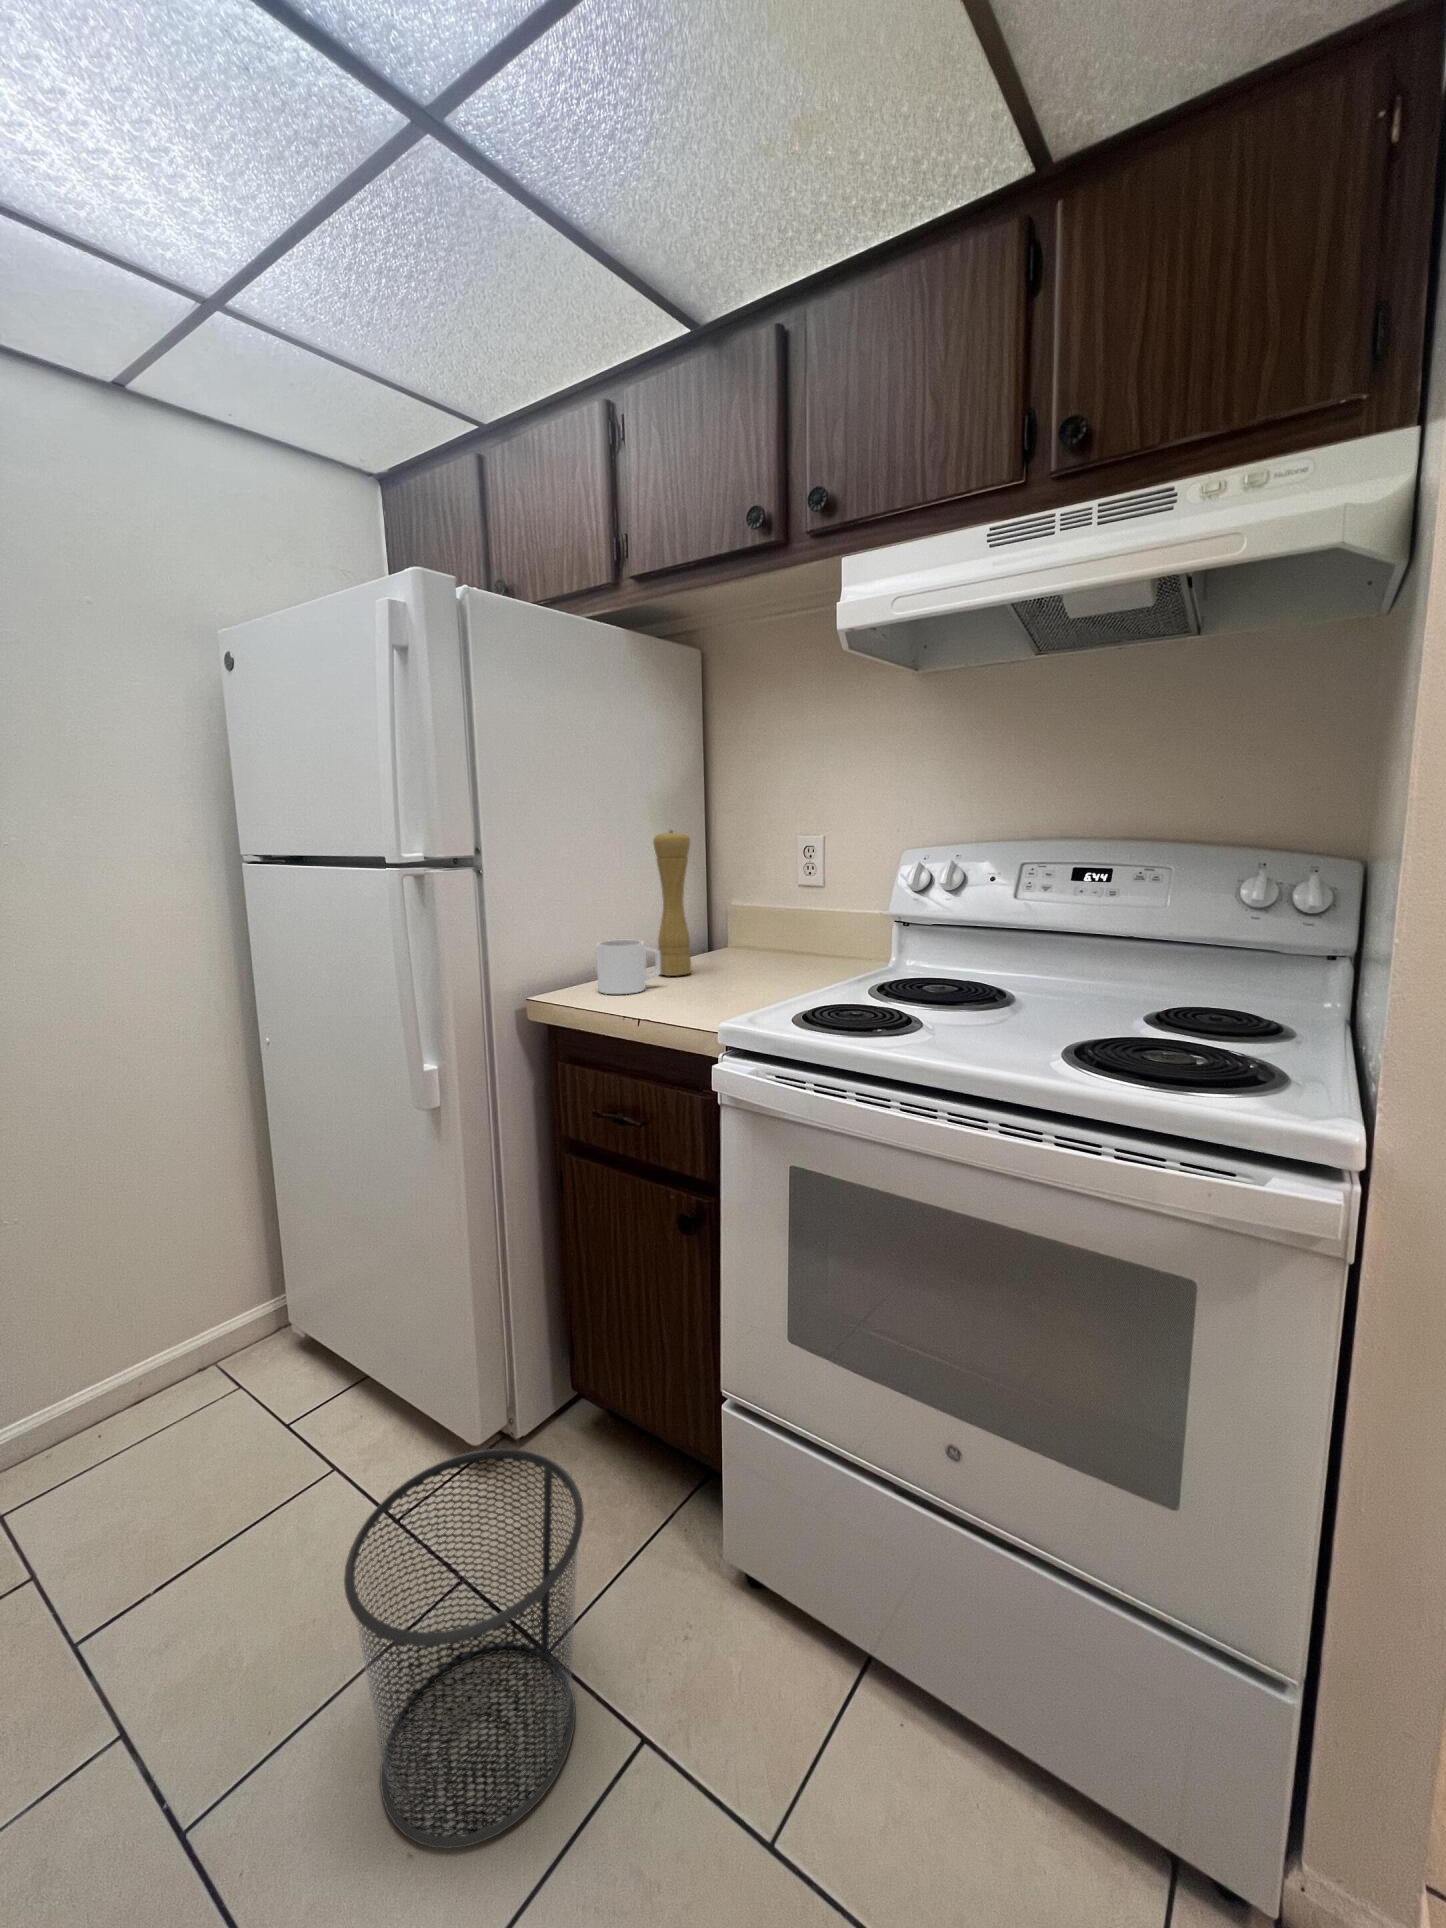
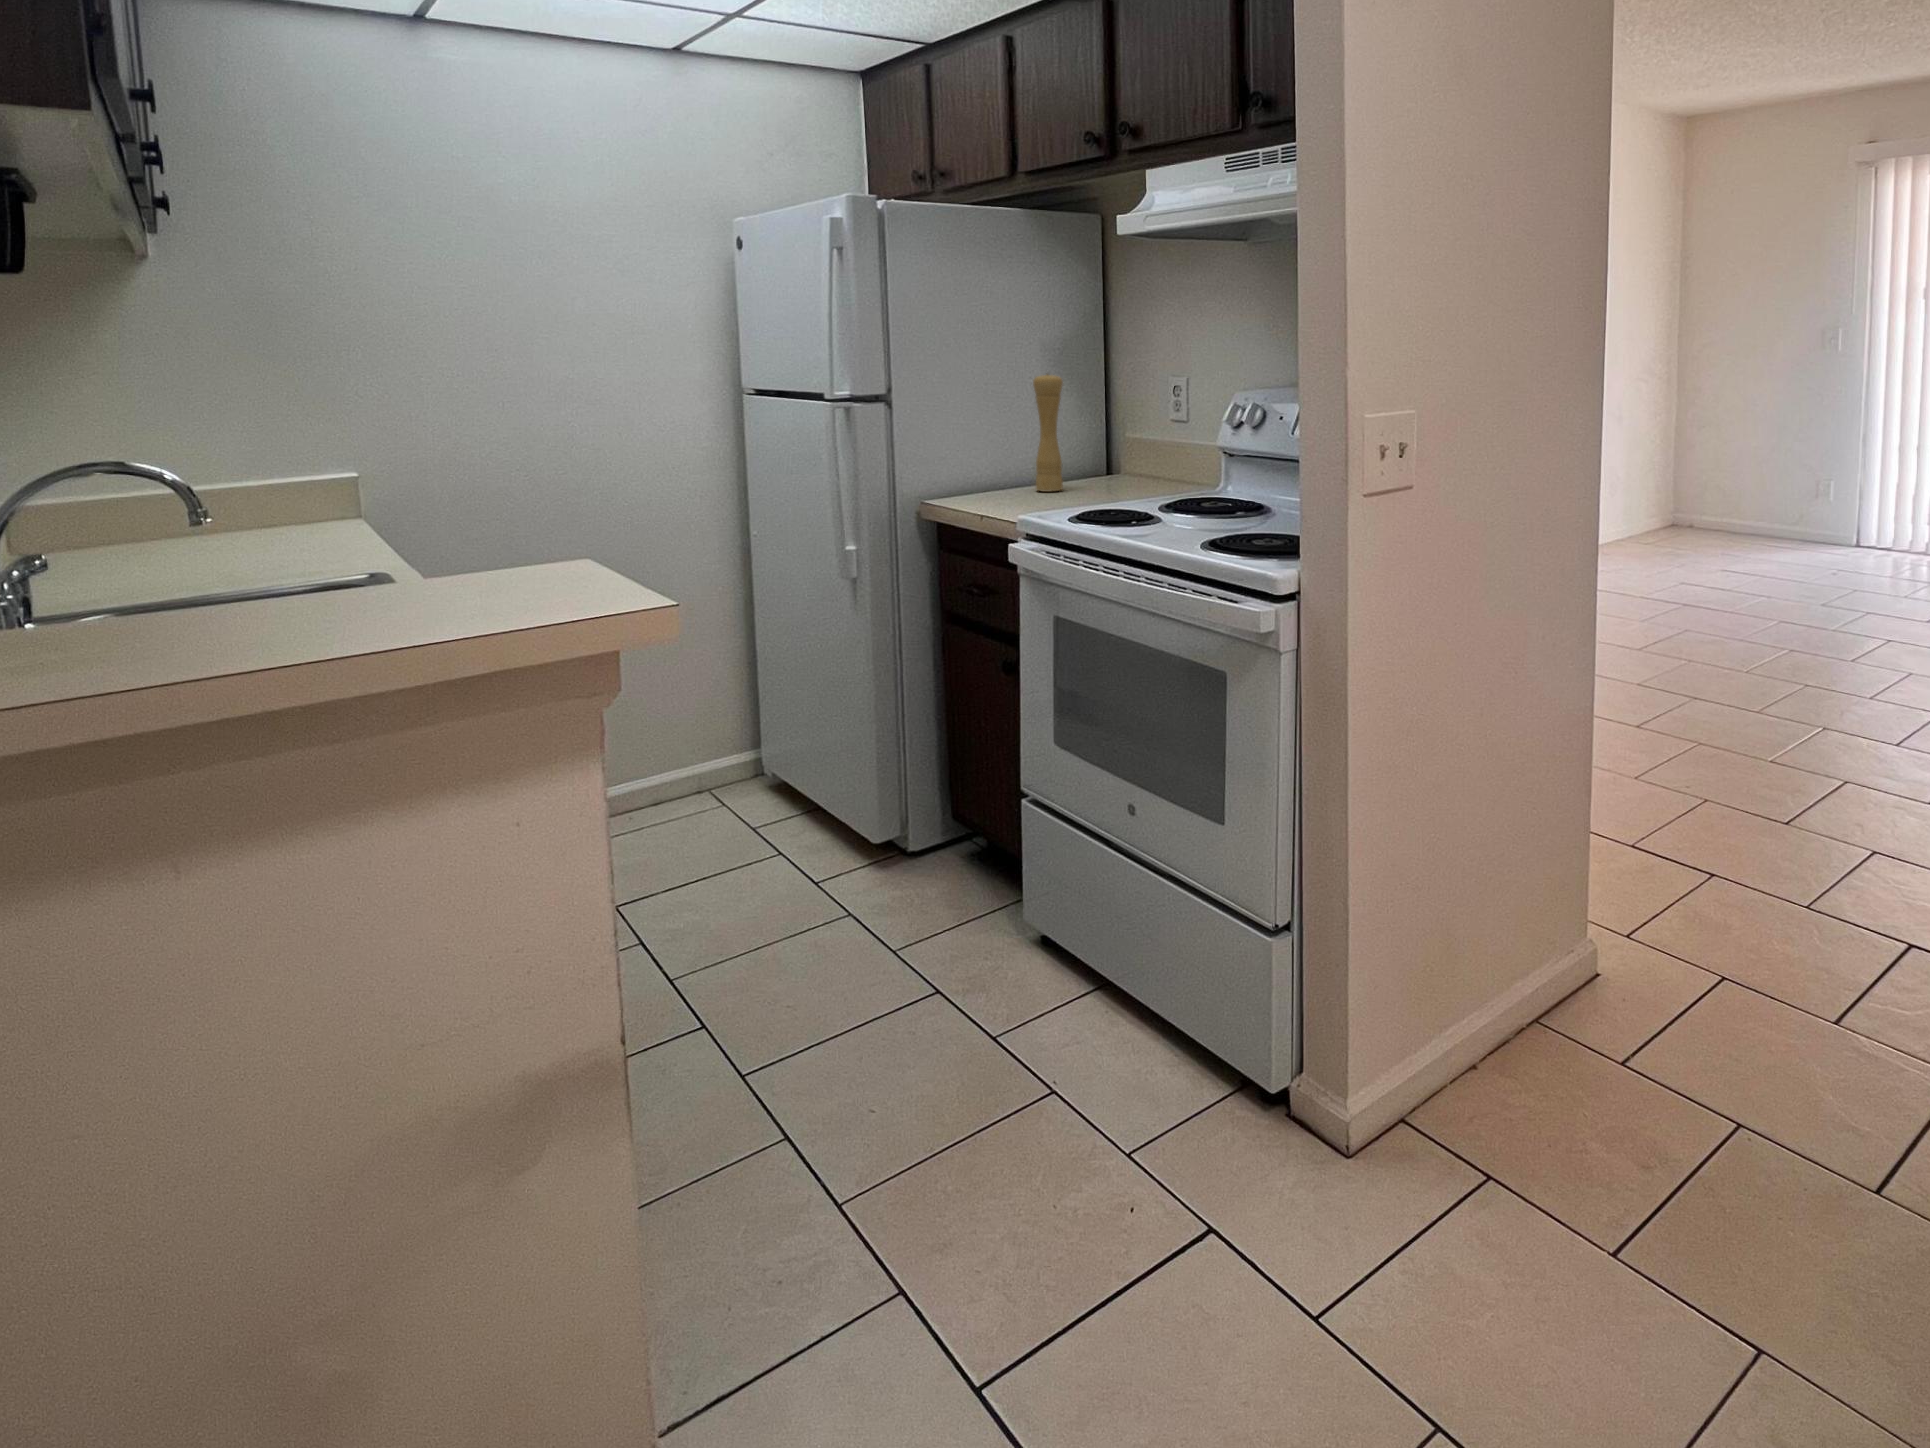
mug: present [597,940,661,994] -> none [975,459,1025,500]
waste bin: present [344,1449,584,1849] -> none [759,802,910,1011]

